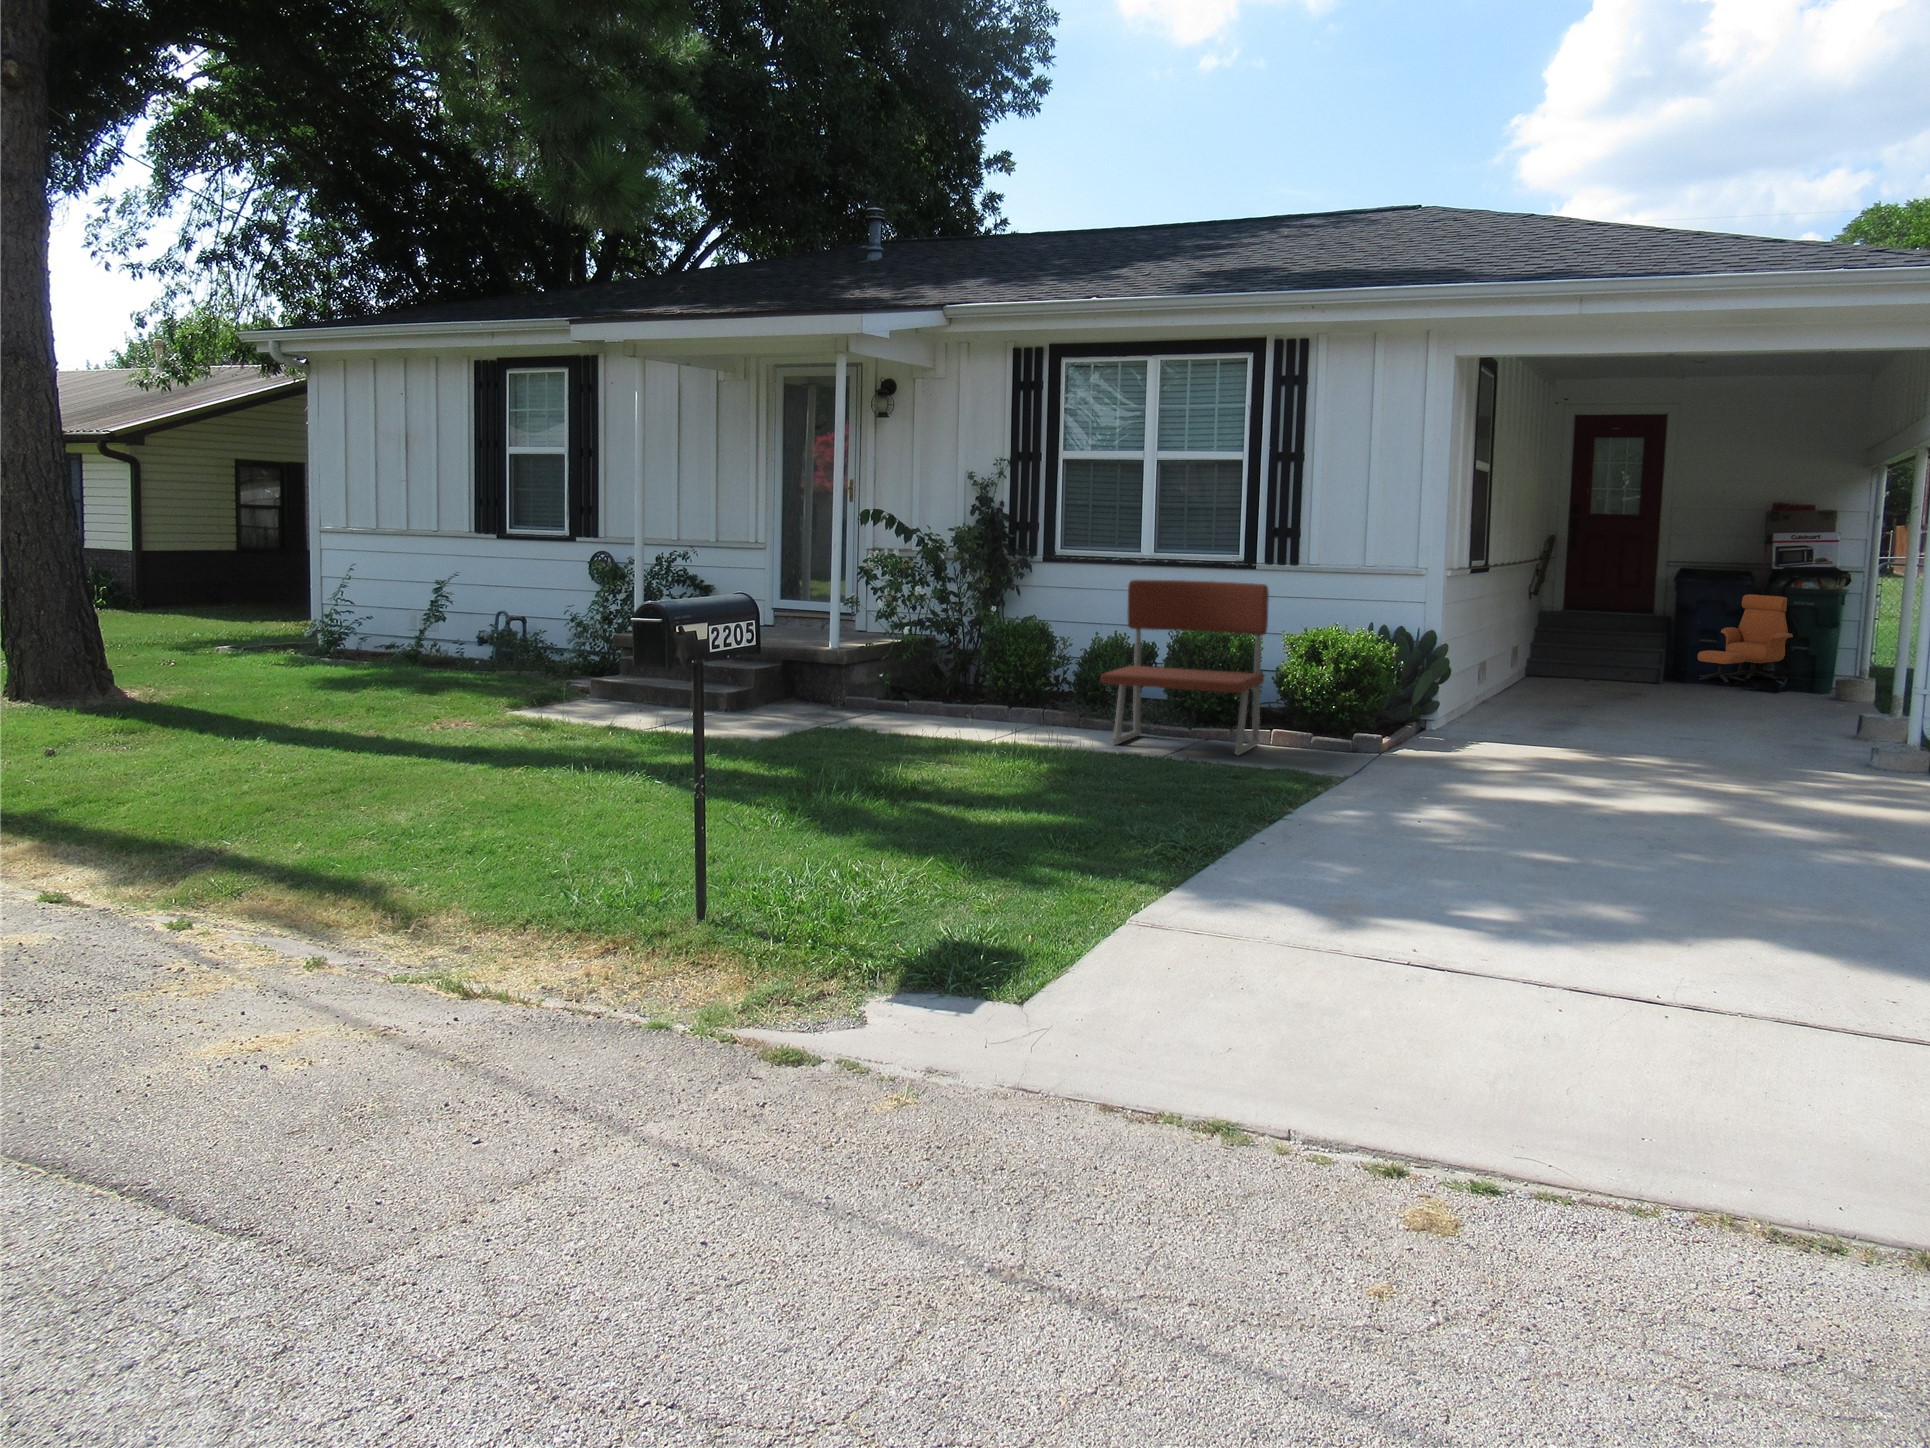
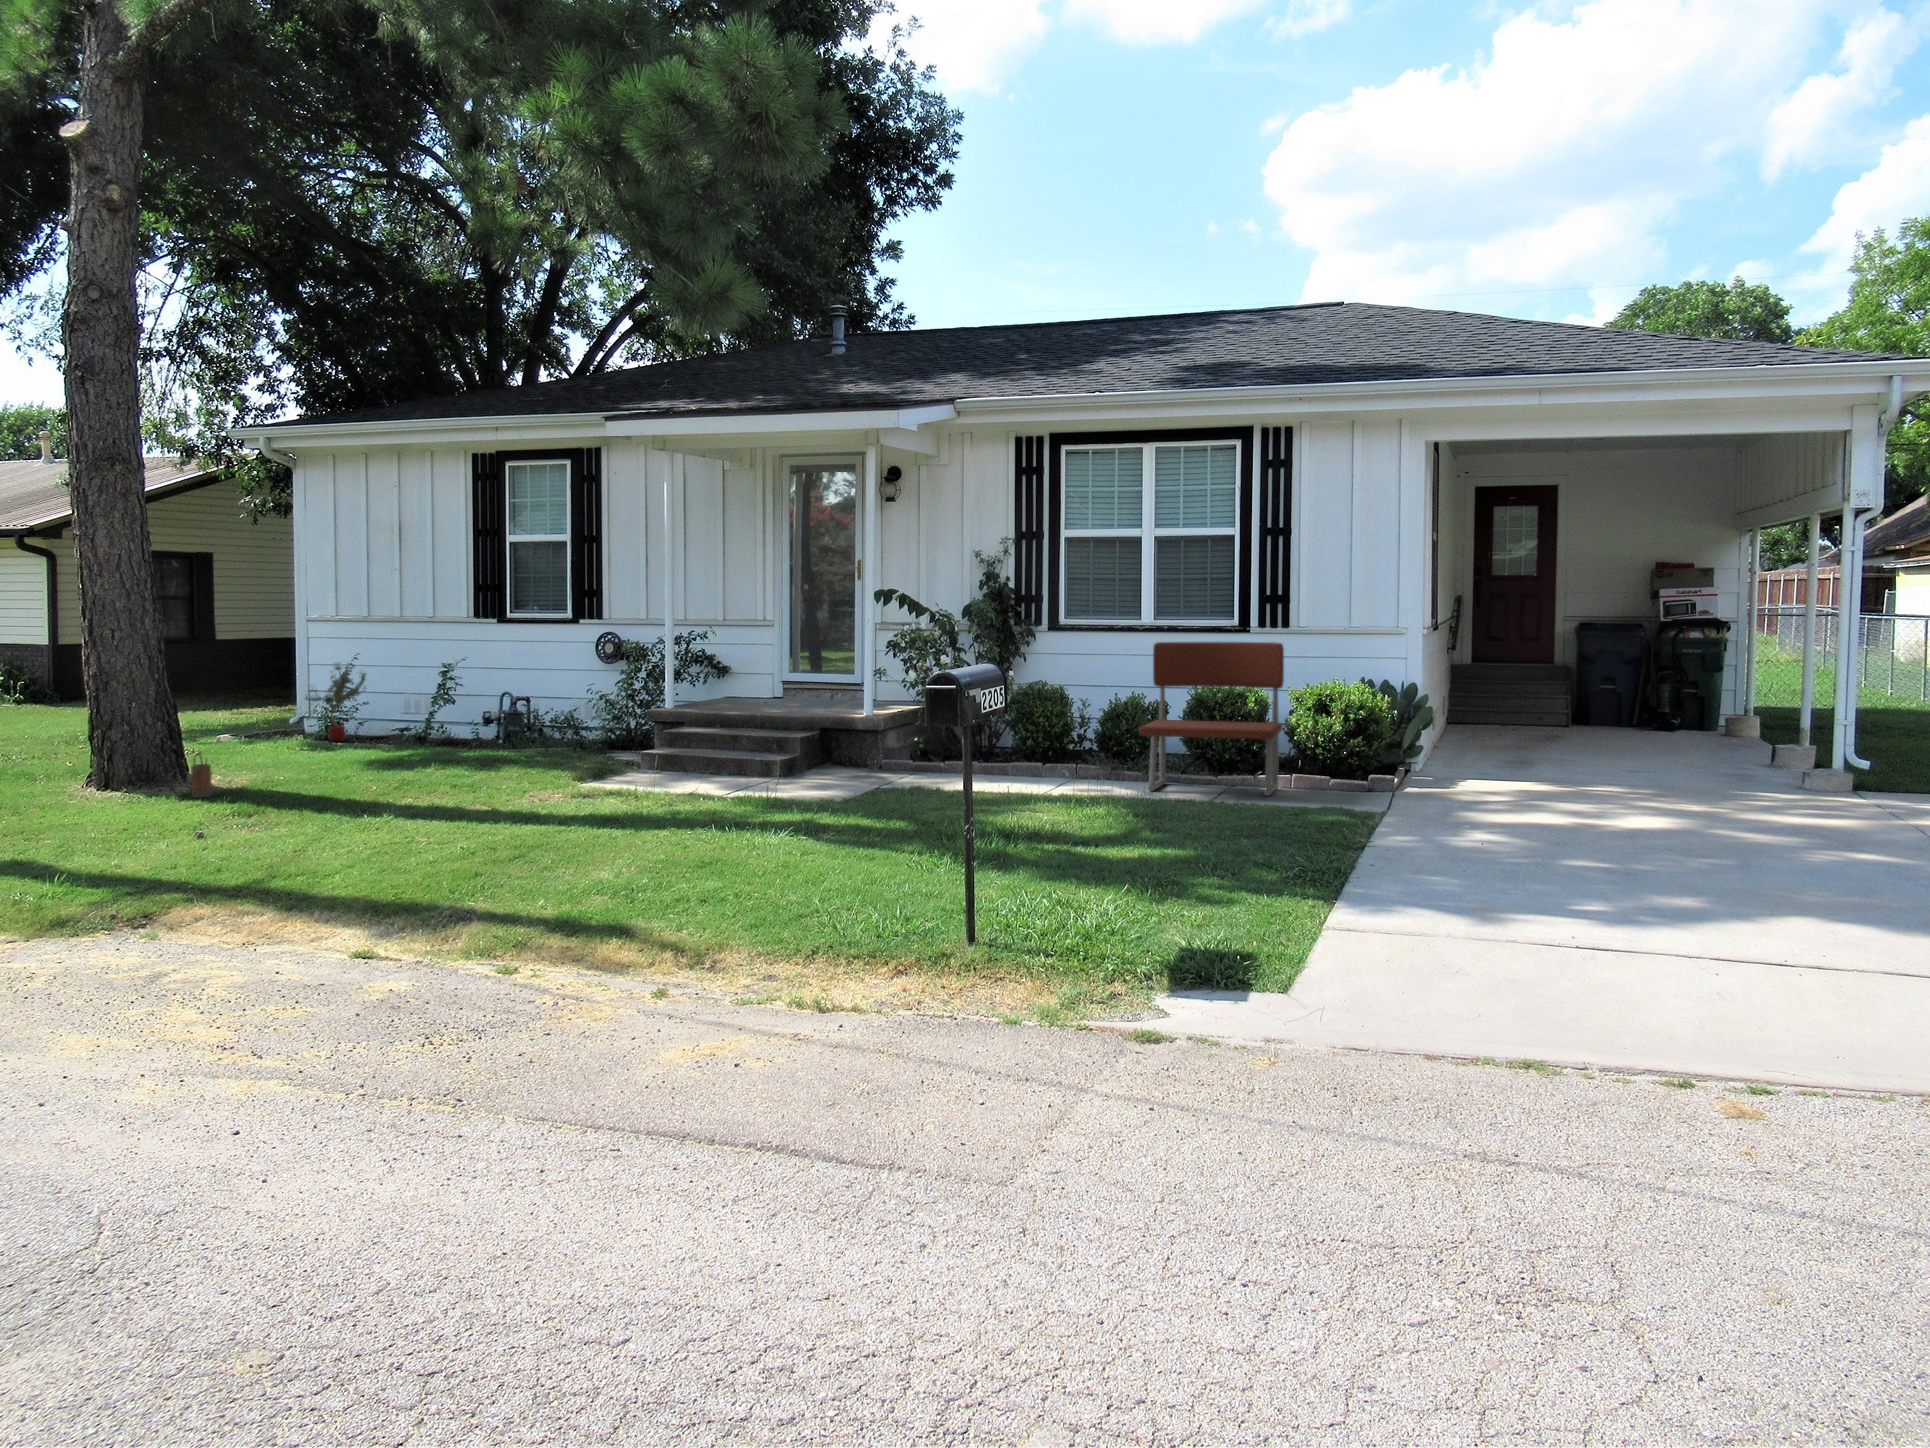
potted tree: none [306,575,370,657] -> present [305,662,366,741]
lounge chair: present [1698,594,1793,682] -> none [1605,648,1686,726]
watering can: none [129,669,153,716] -> present [191,752,212,798]

